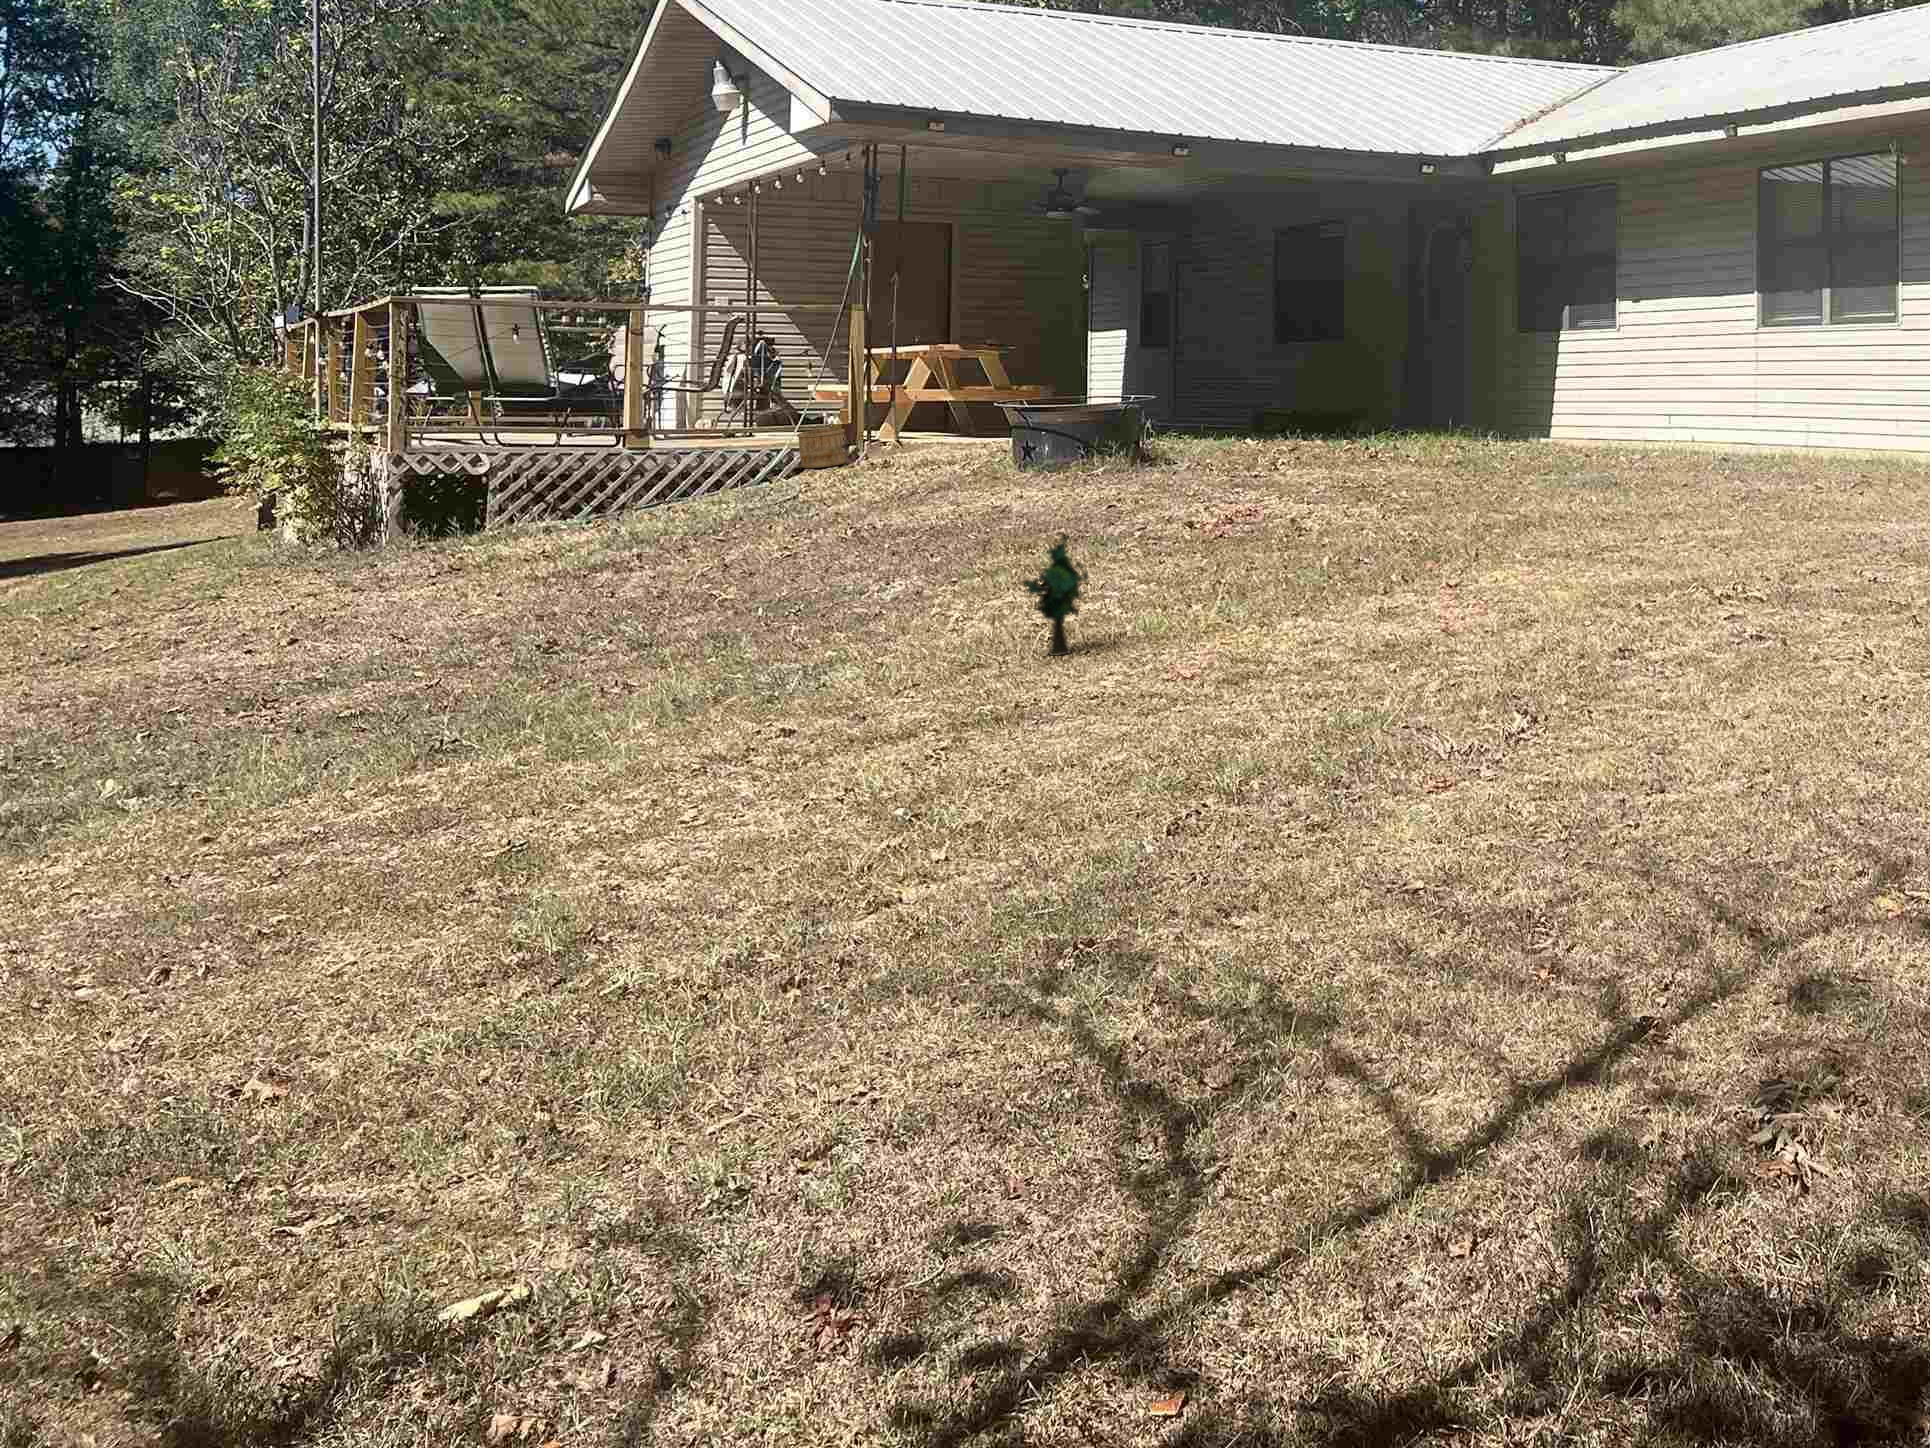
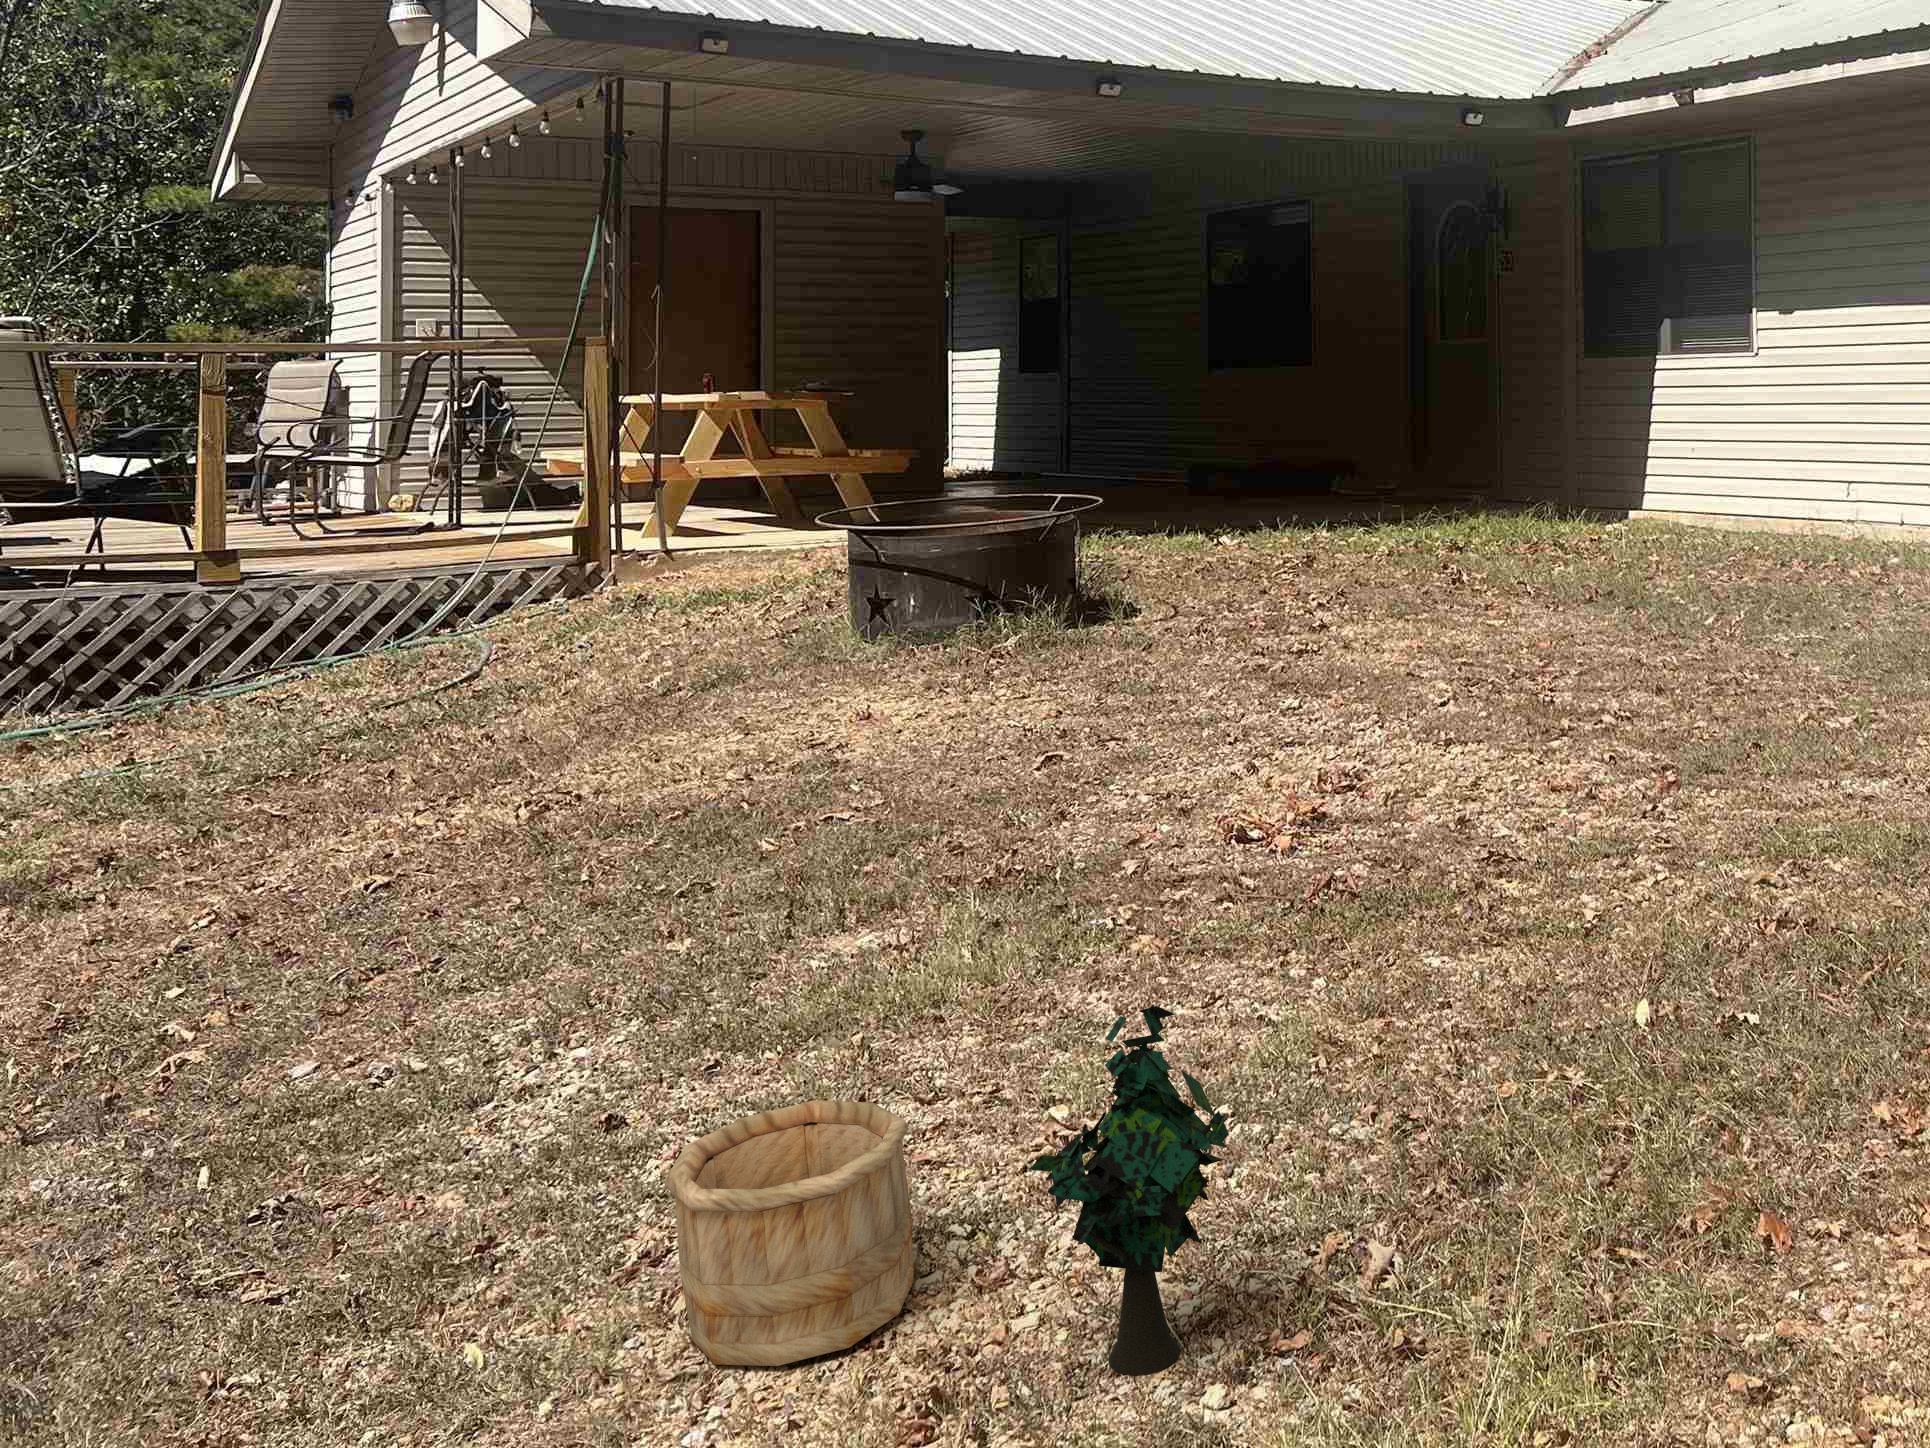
wooden bucket: present [797,428,846,468] -> present [664,1100,914,1366]

